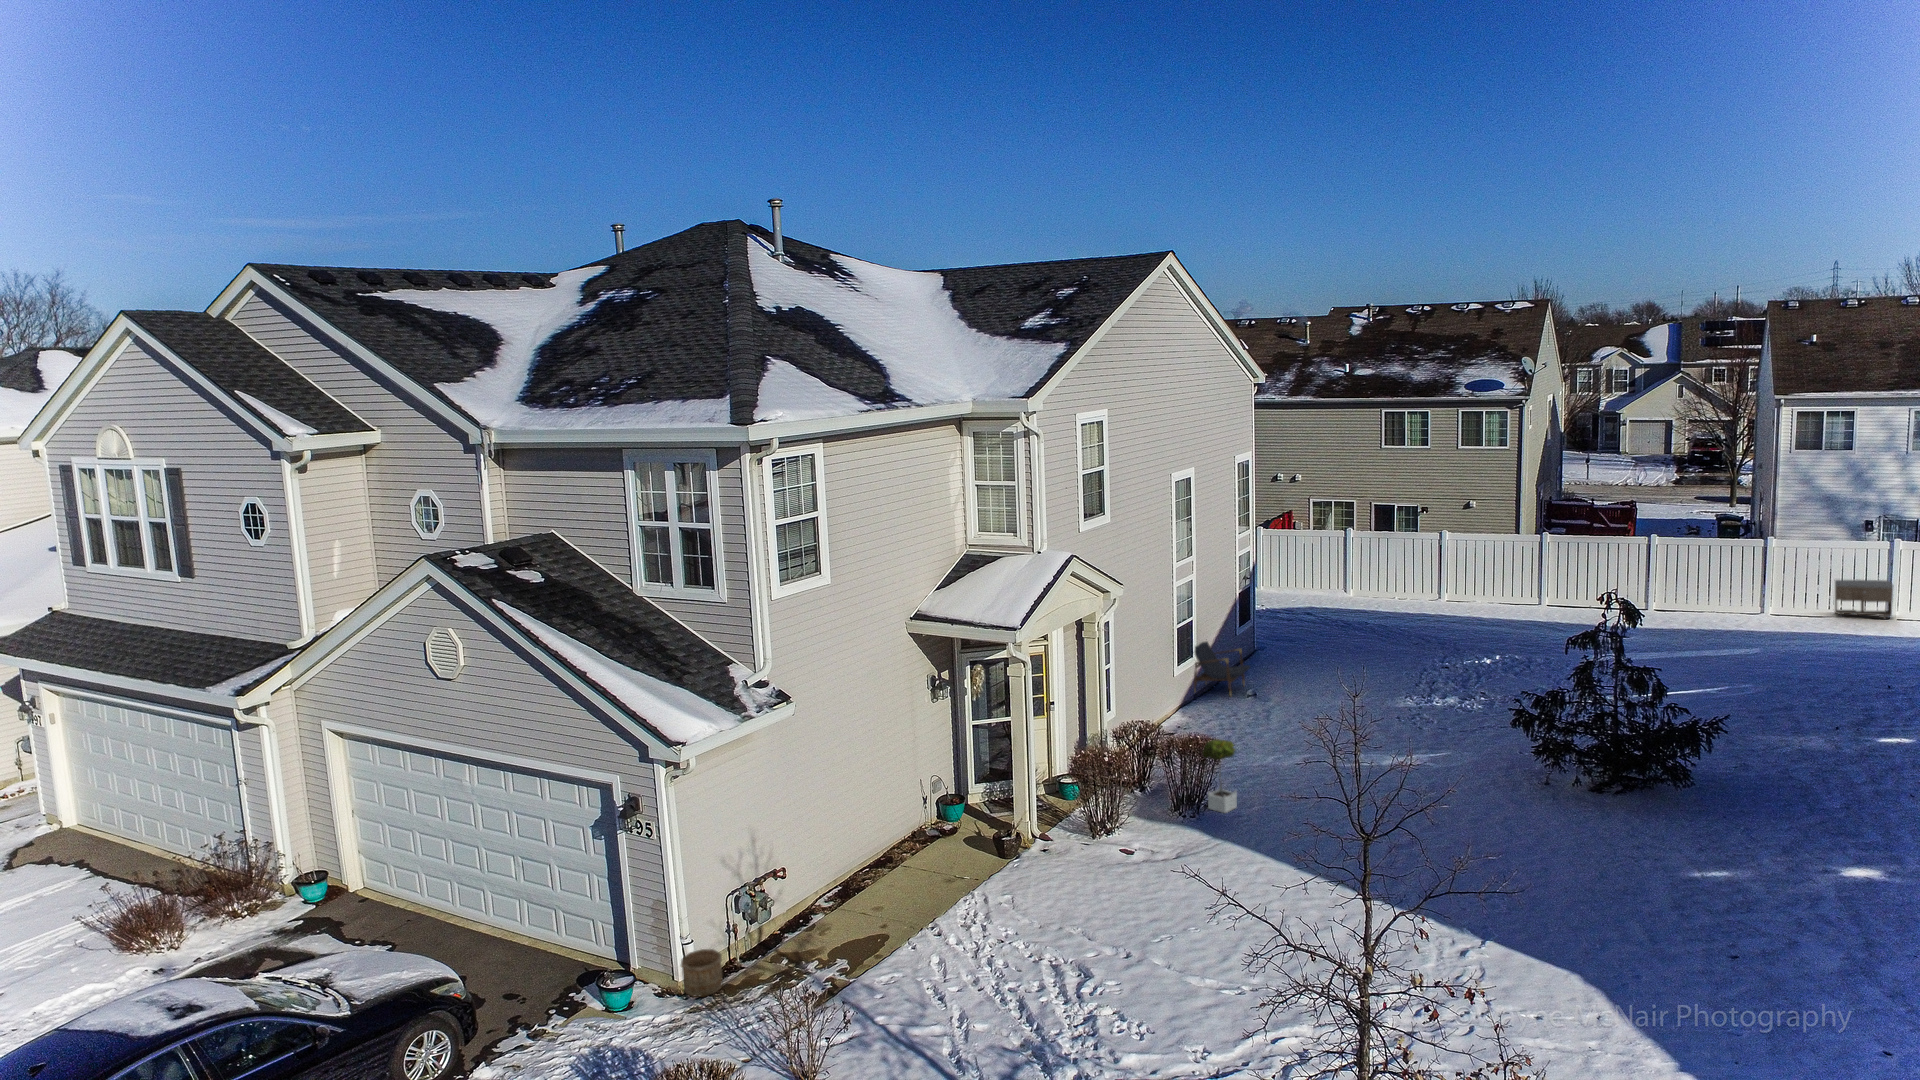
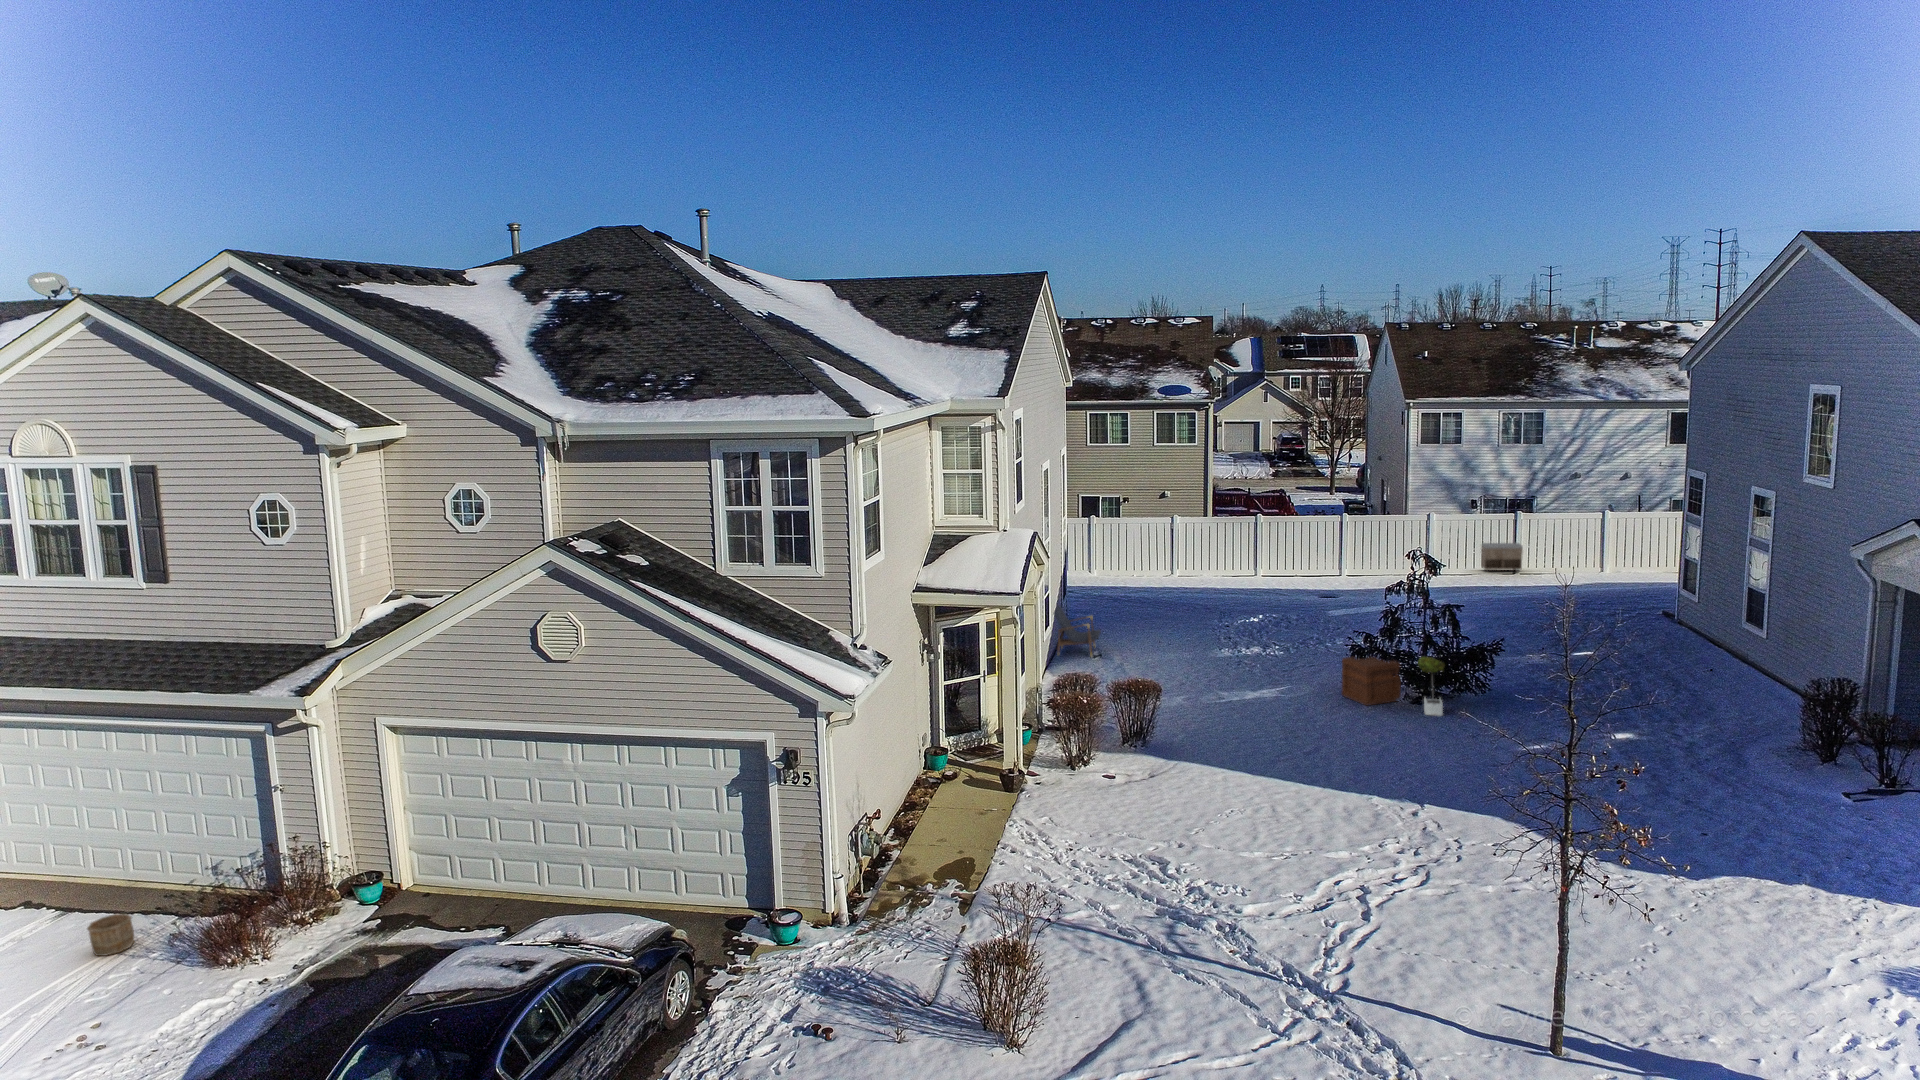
wooden crate: none [1497,722,1573,790] -> present [1342,656,1401,706]
potted tree: present [1202,739,1237,813] -> present [1418,657,1445,716]
wooden bucket: present [681,949,723,997] -> present [87,914,135,956]

